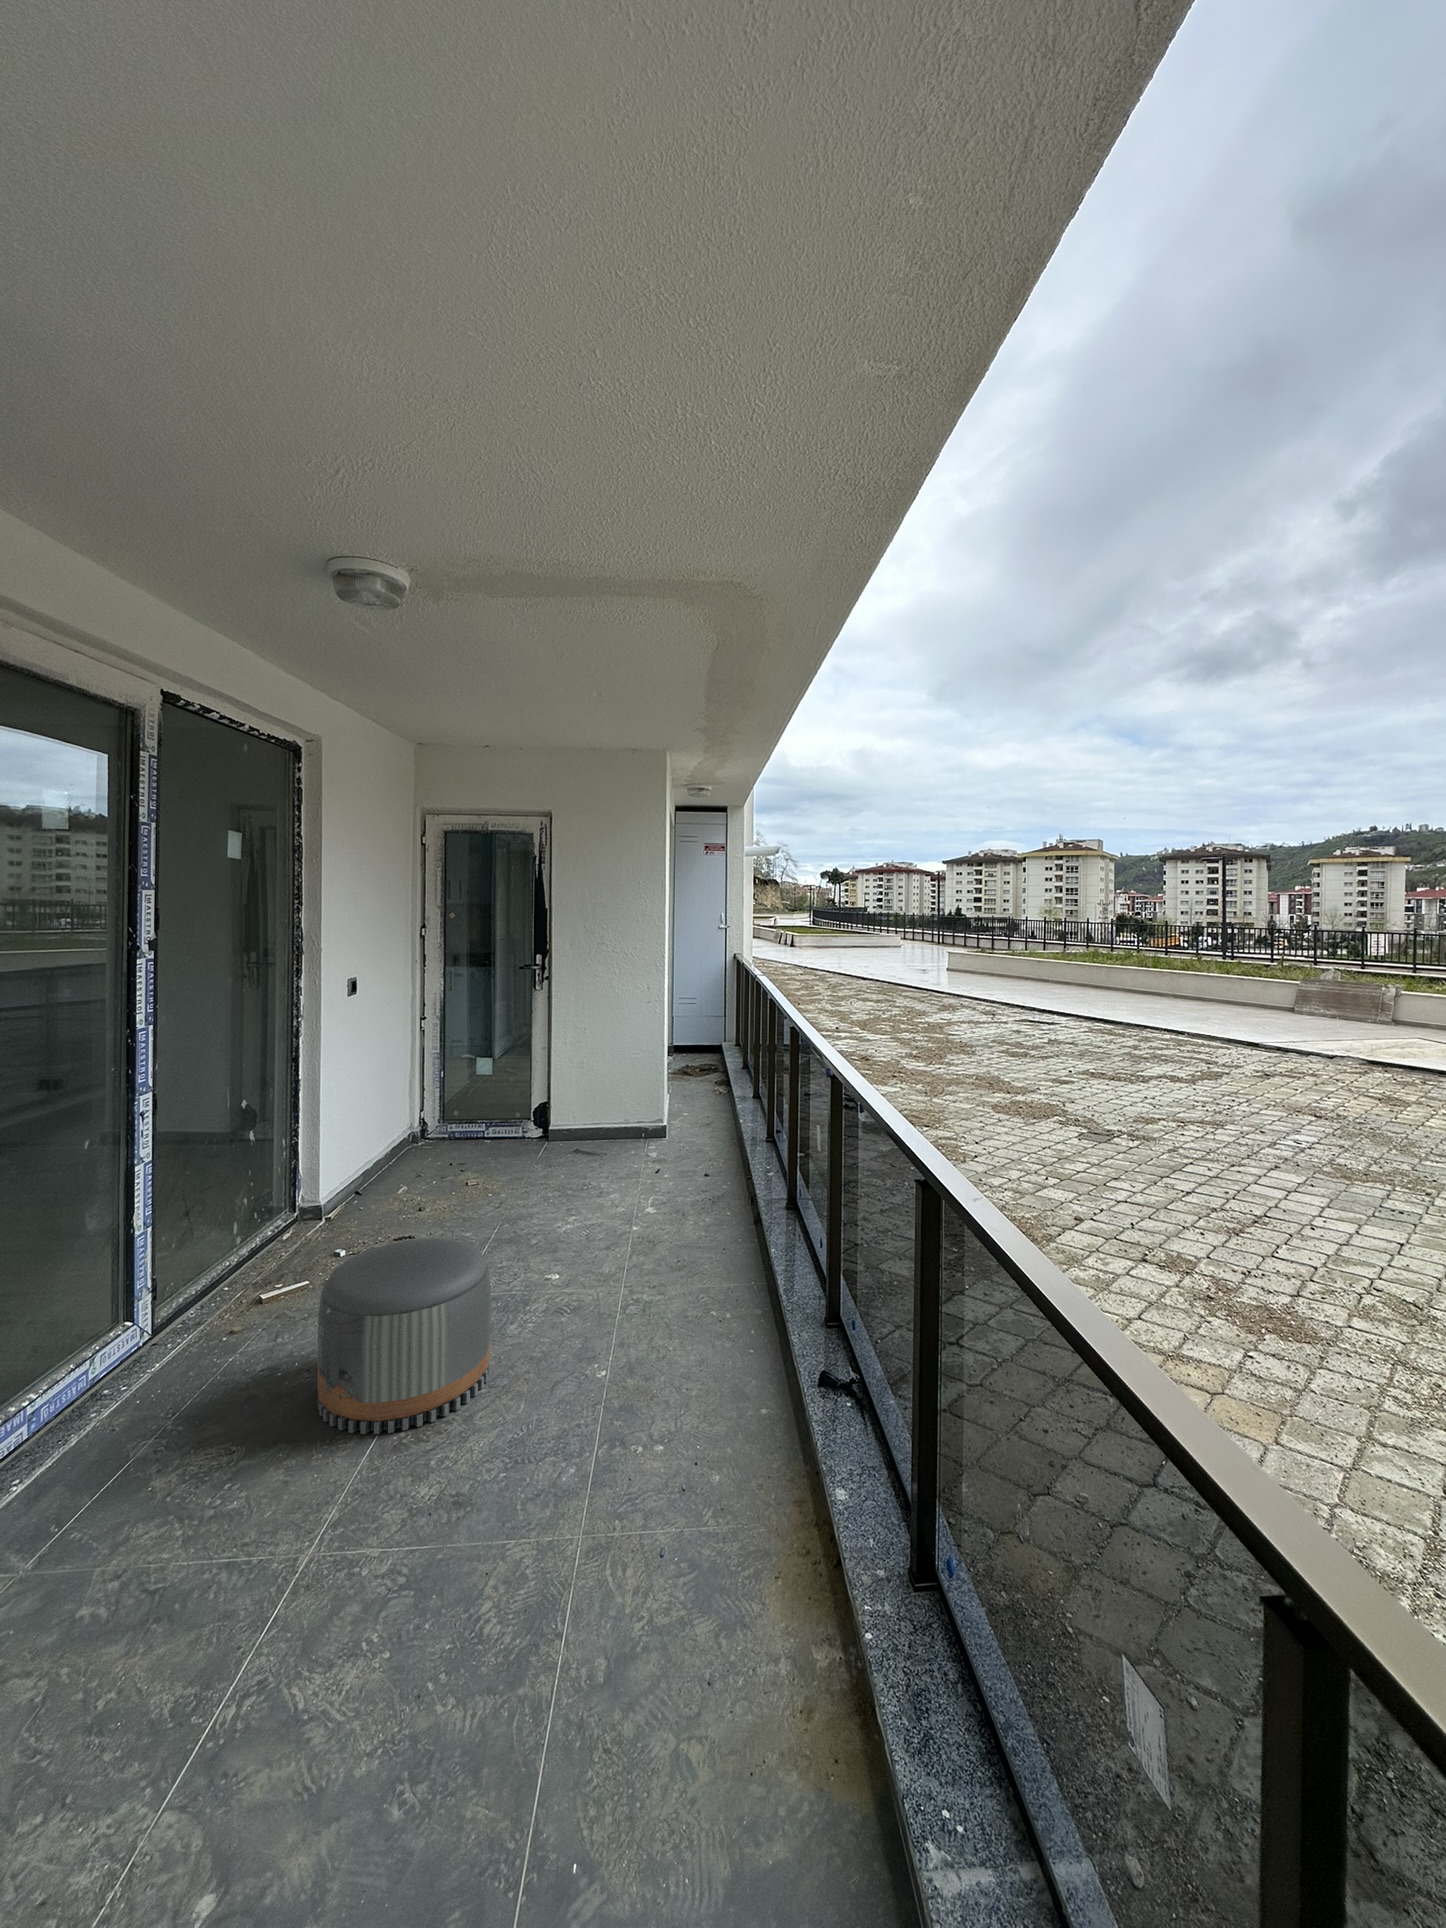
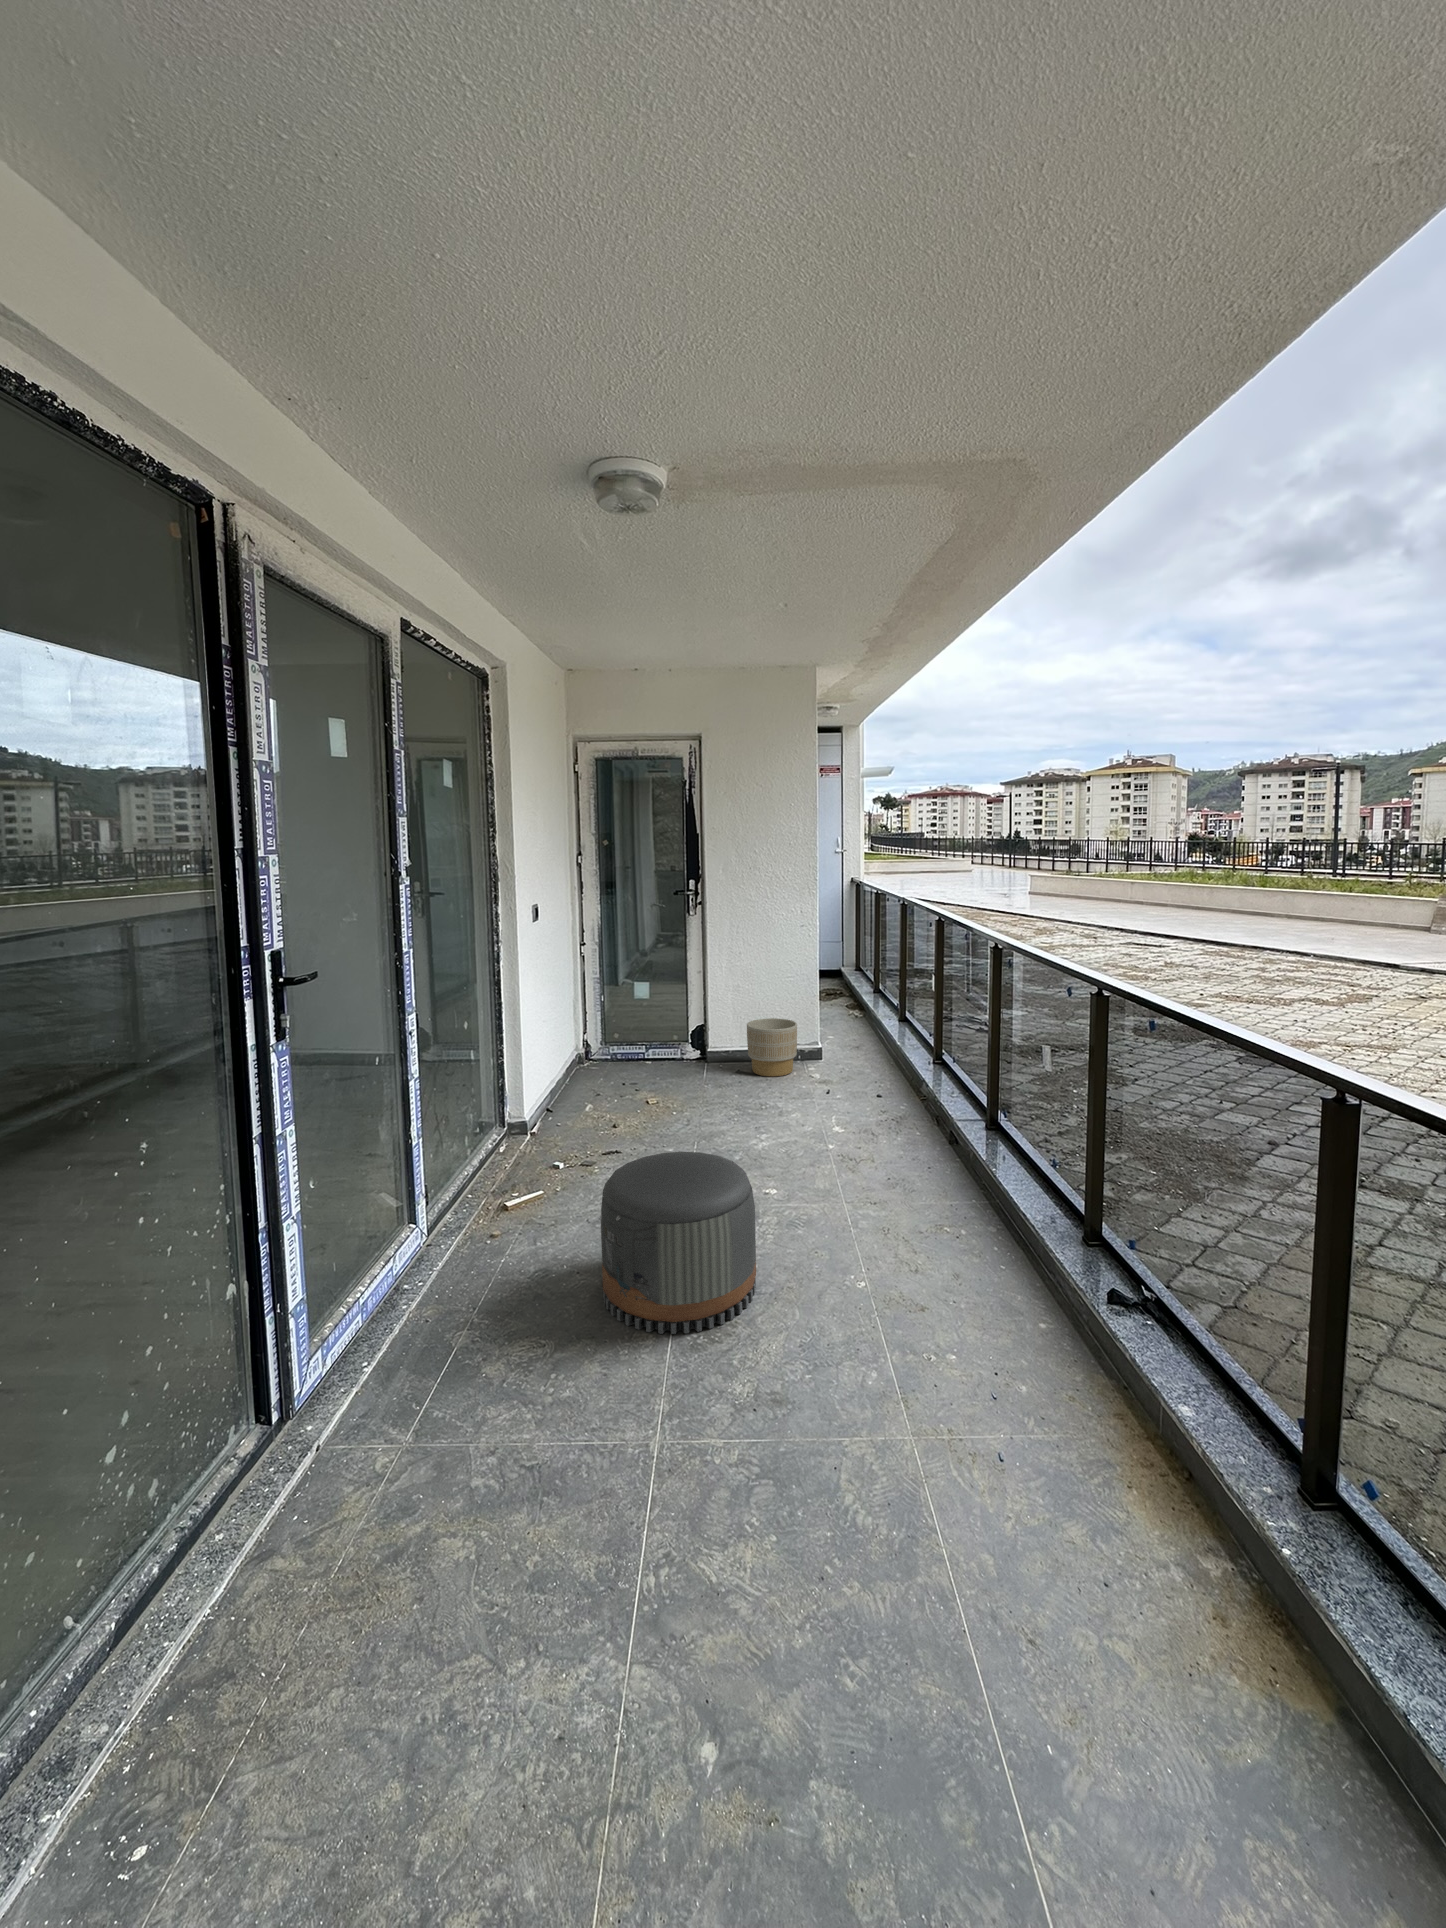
planter: none [587,1096,639,1156] -> present [747,1018,797,1077]

